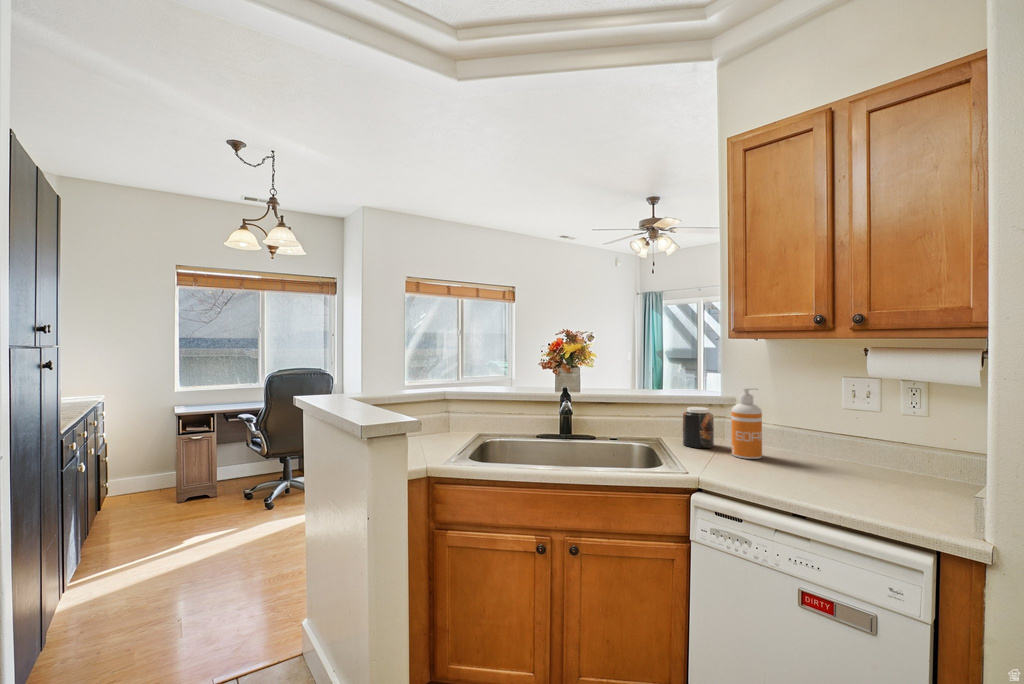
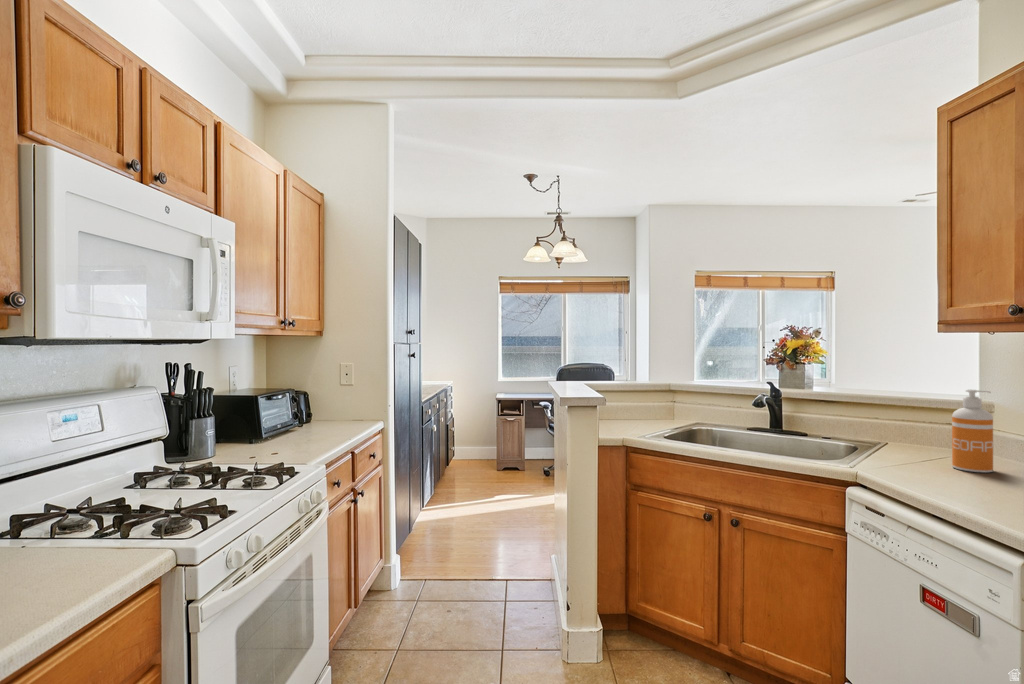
jar: present [683,407,714,448] -> none [909,411,950,458]

